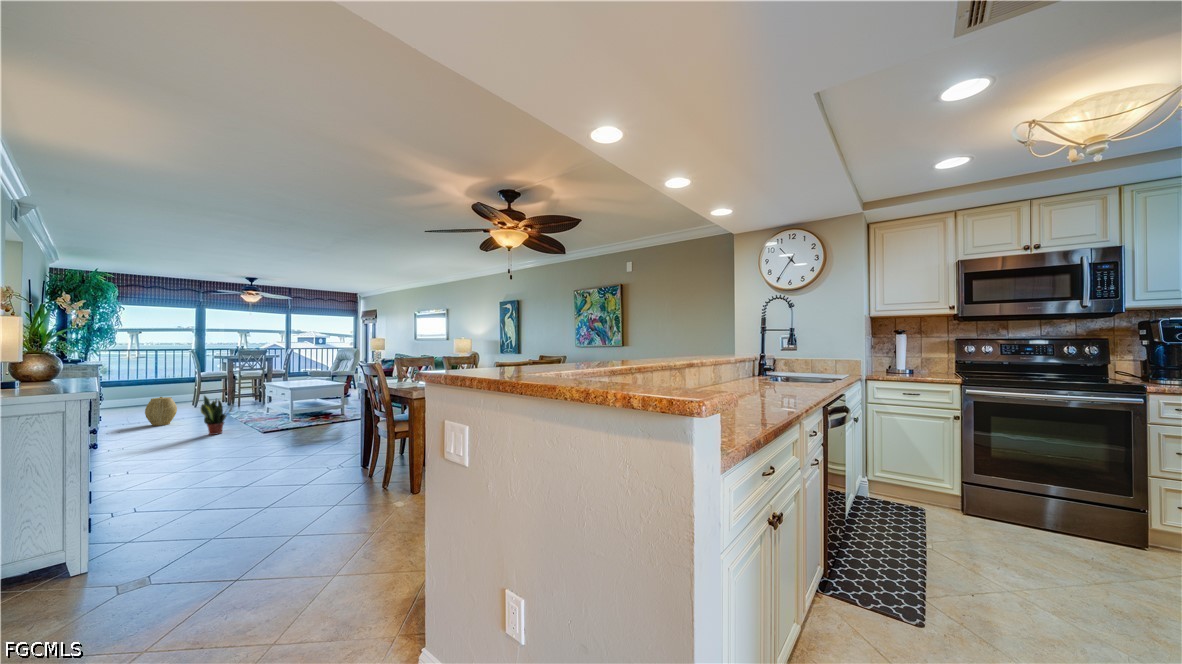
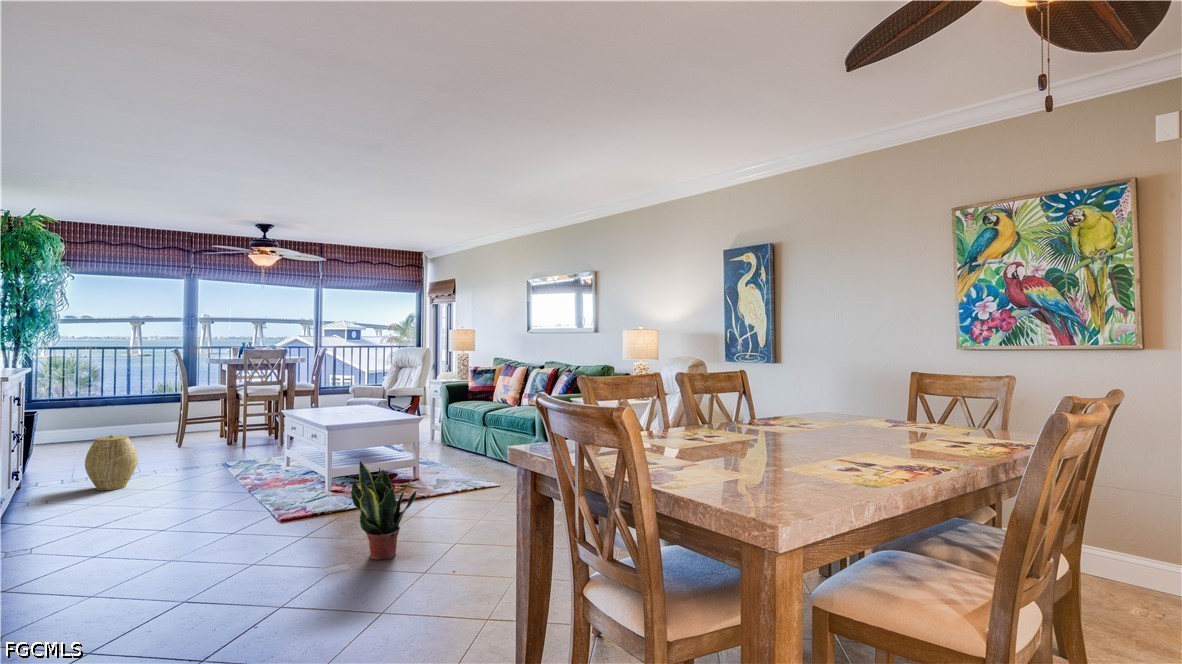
potted plant: present [201,396,232,435] -> present [351,461,416,559]

